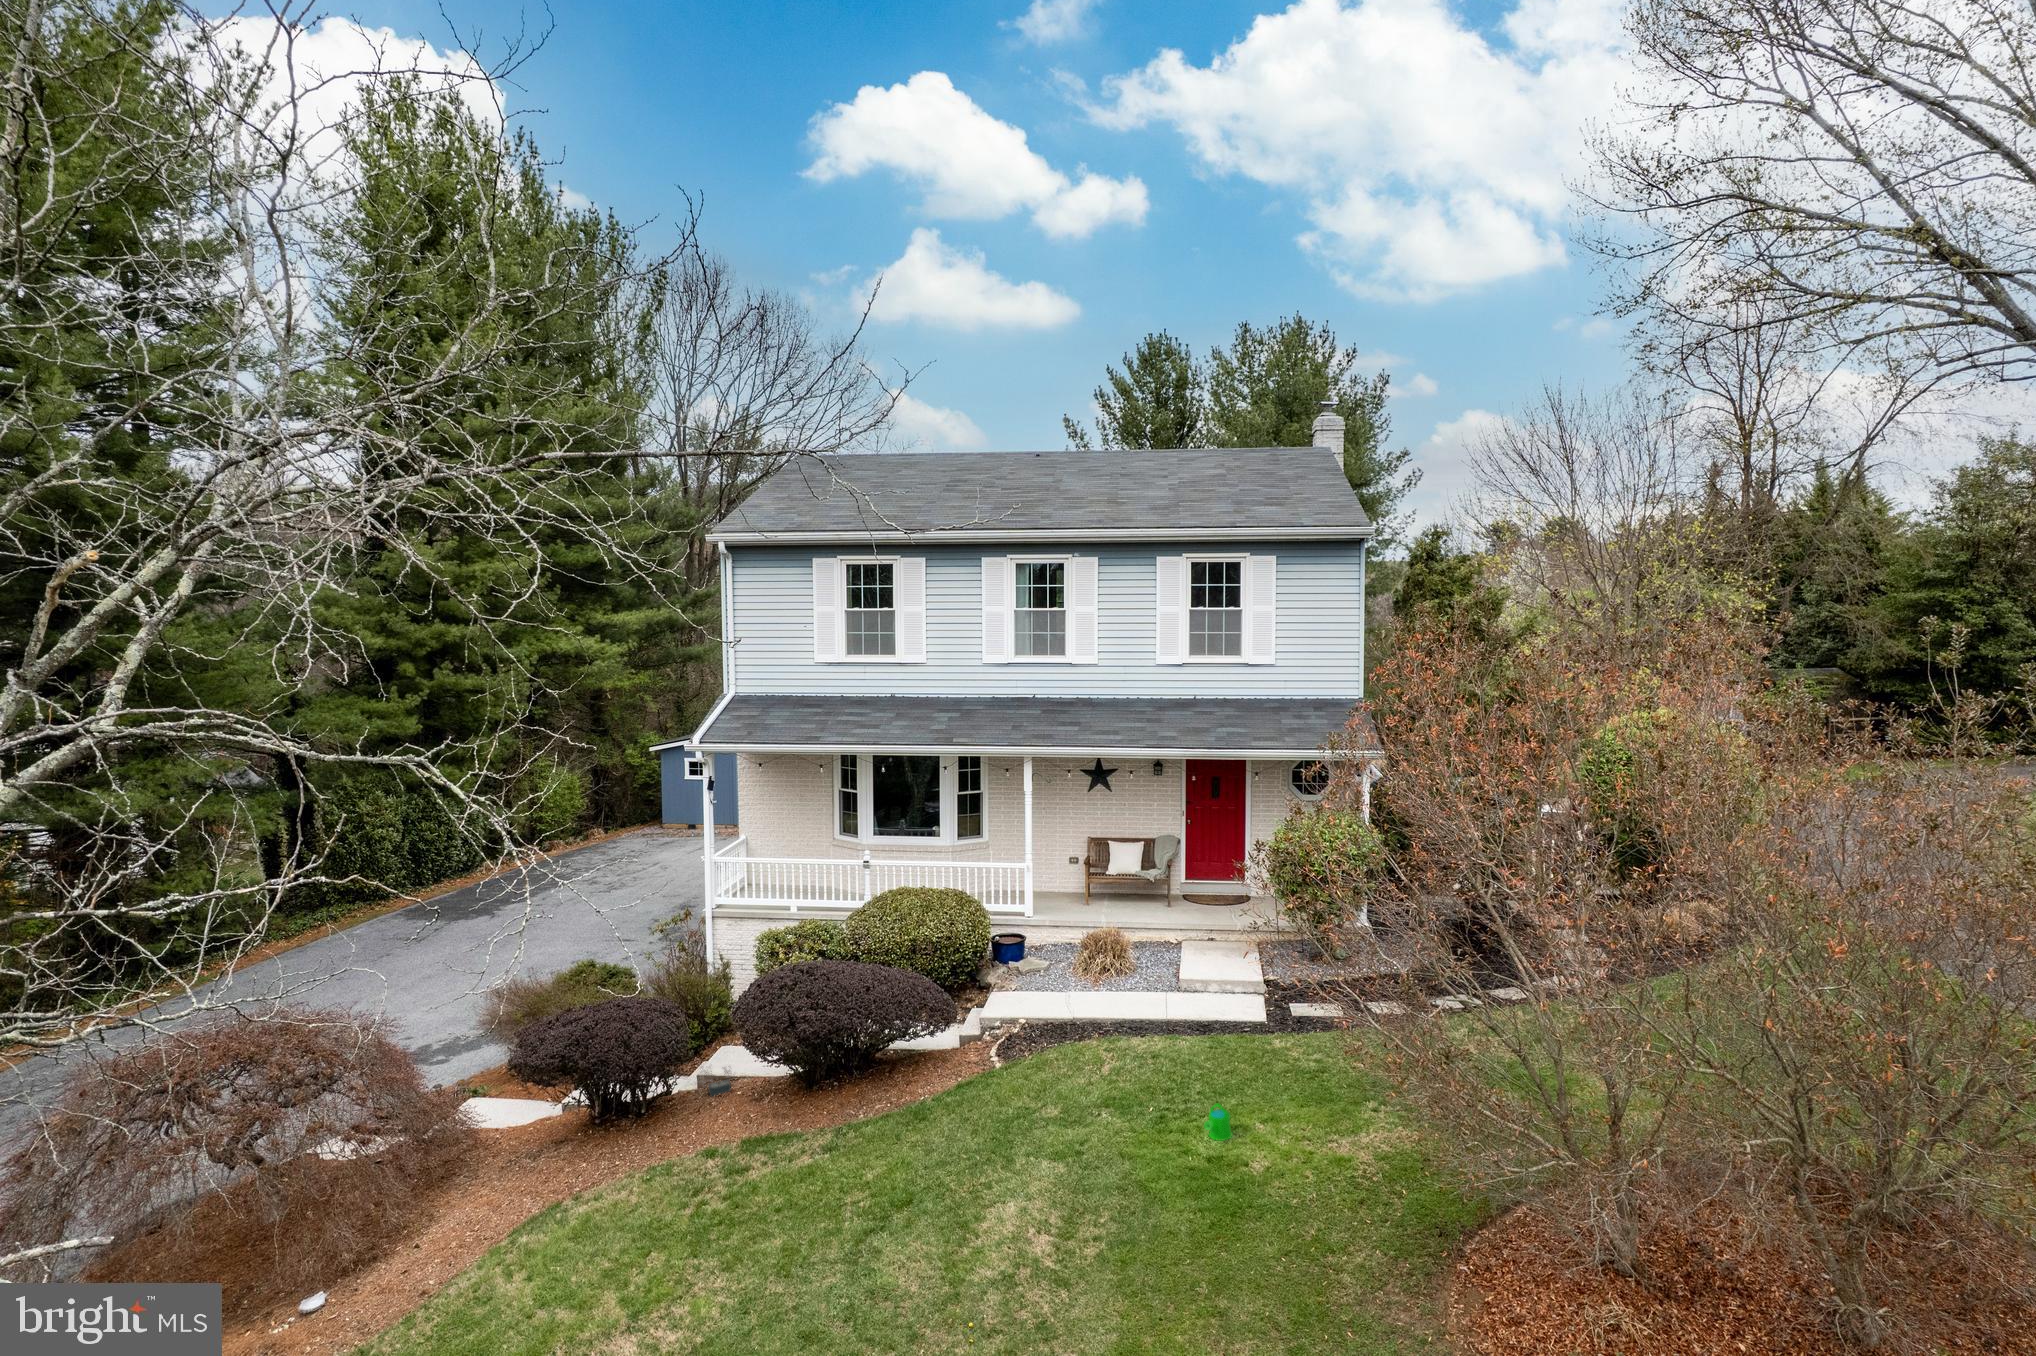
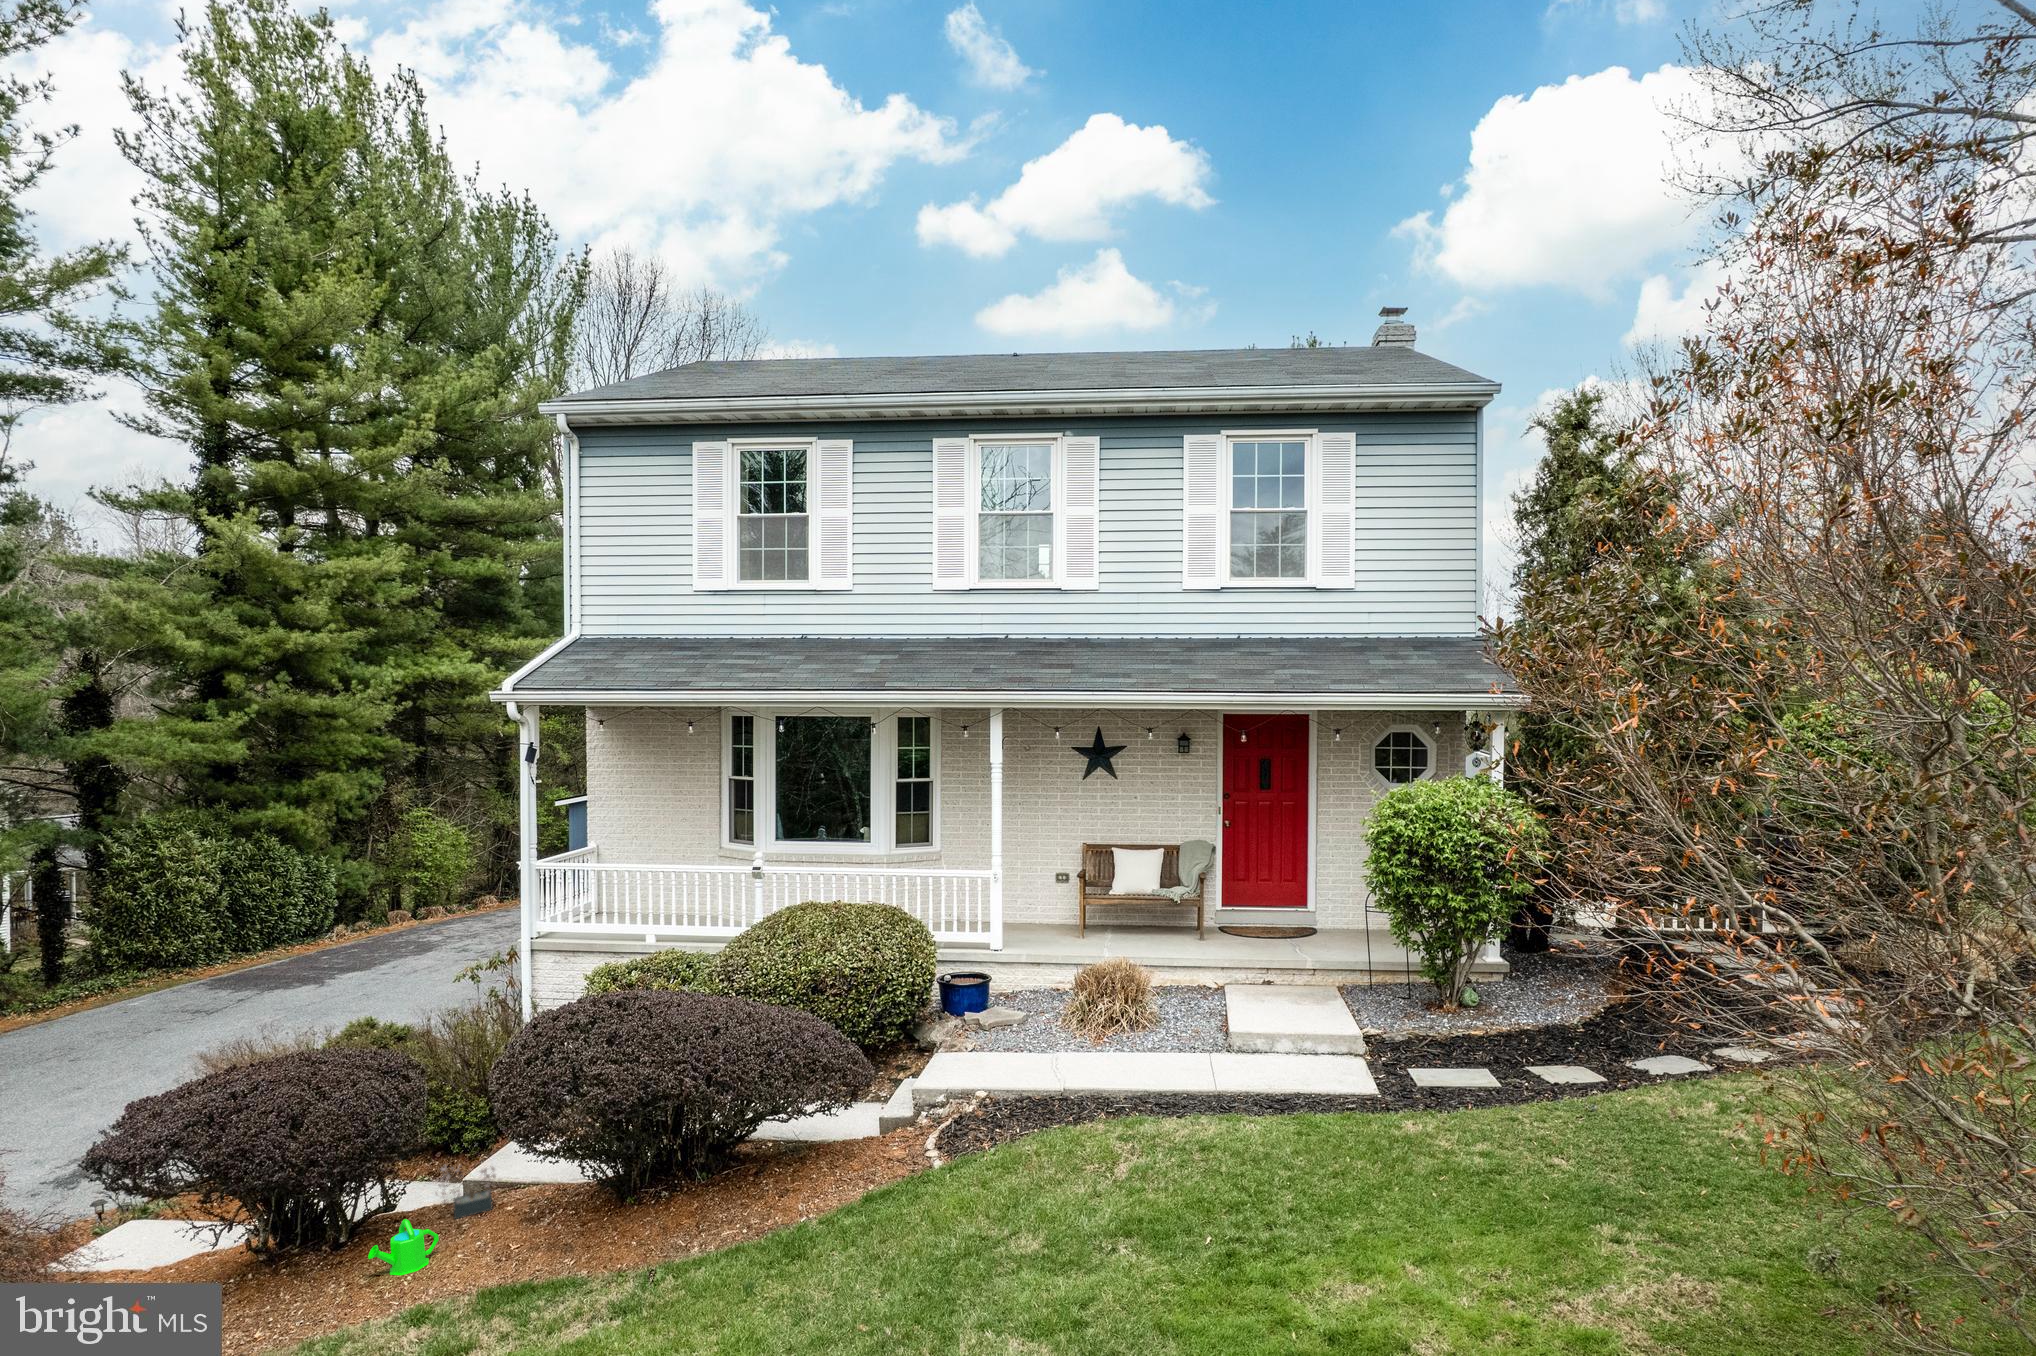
watering can: present [1204,1103,1233,1141] -> present [368,1219,439,1276]

